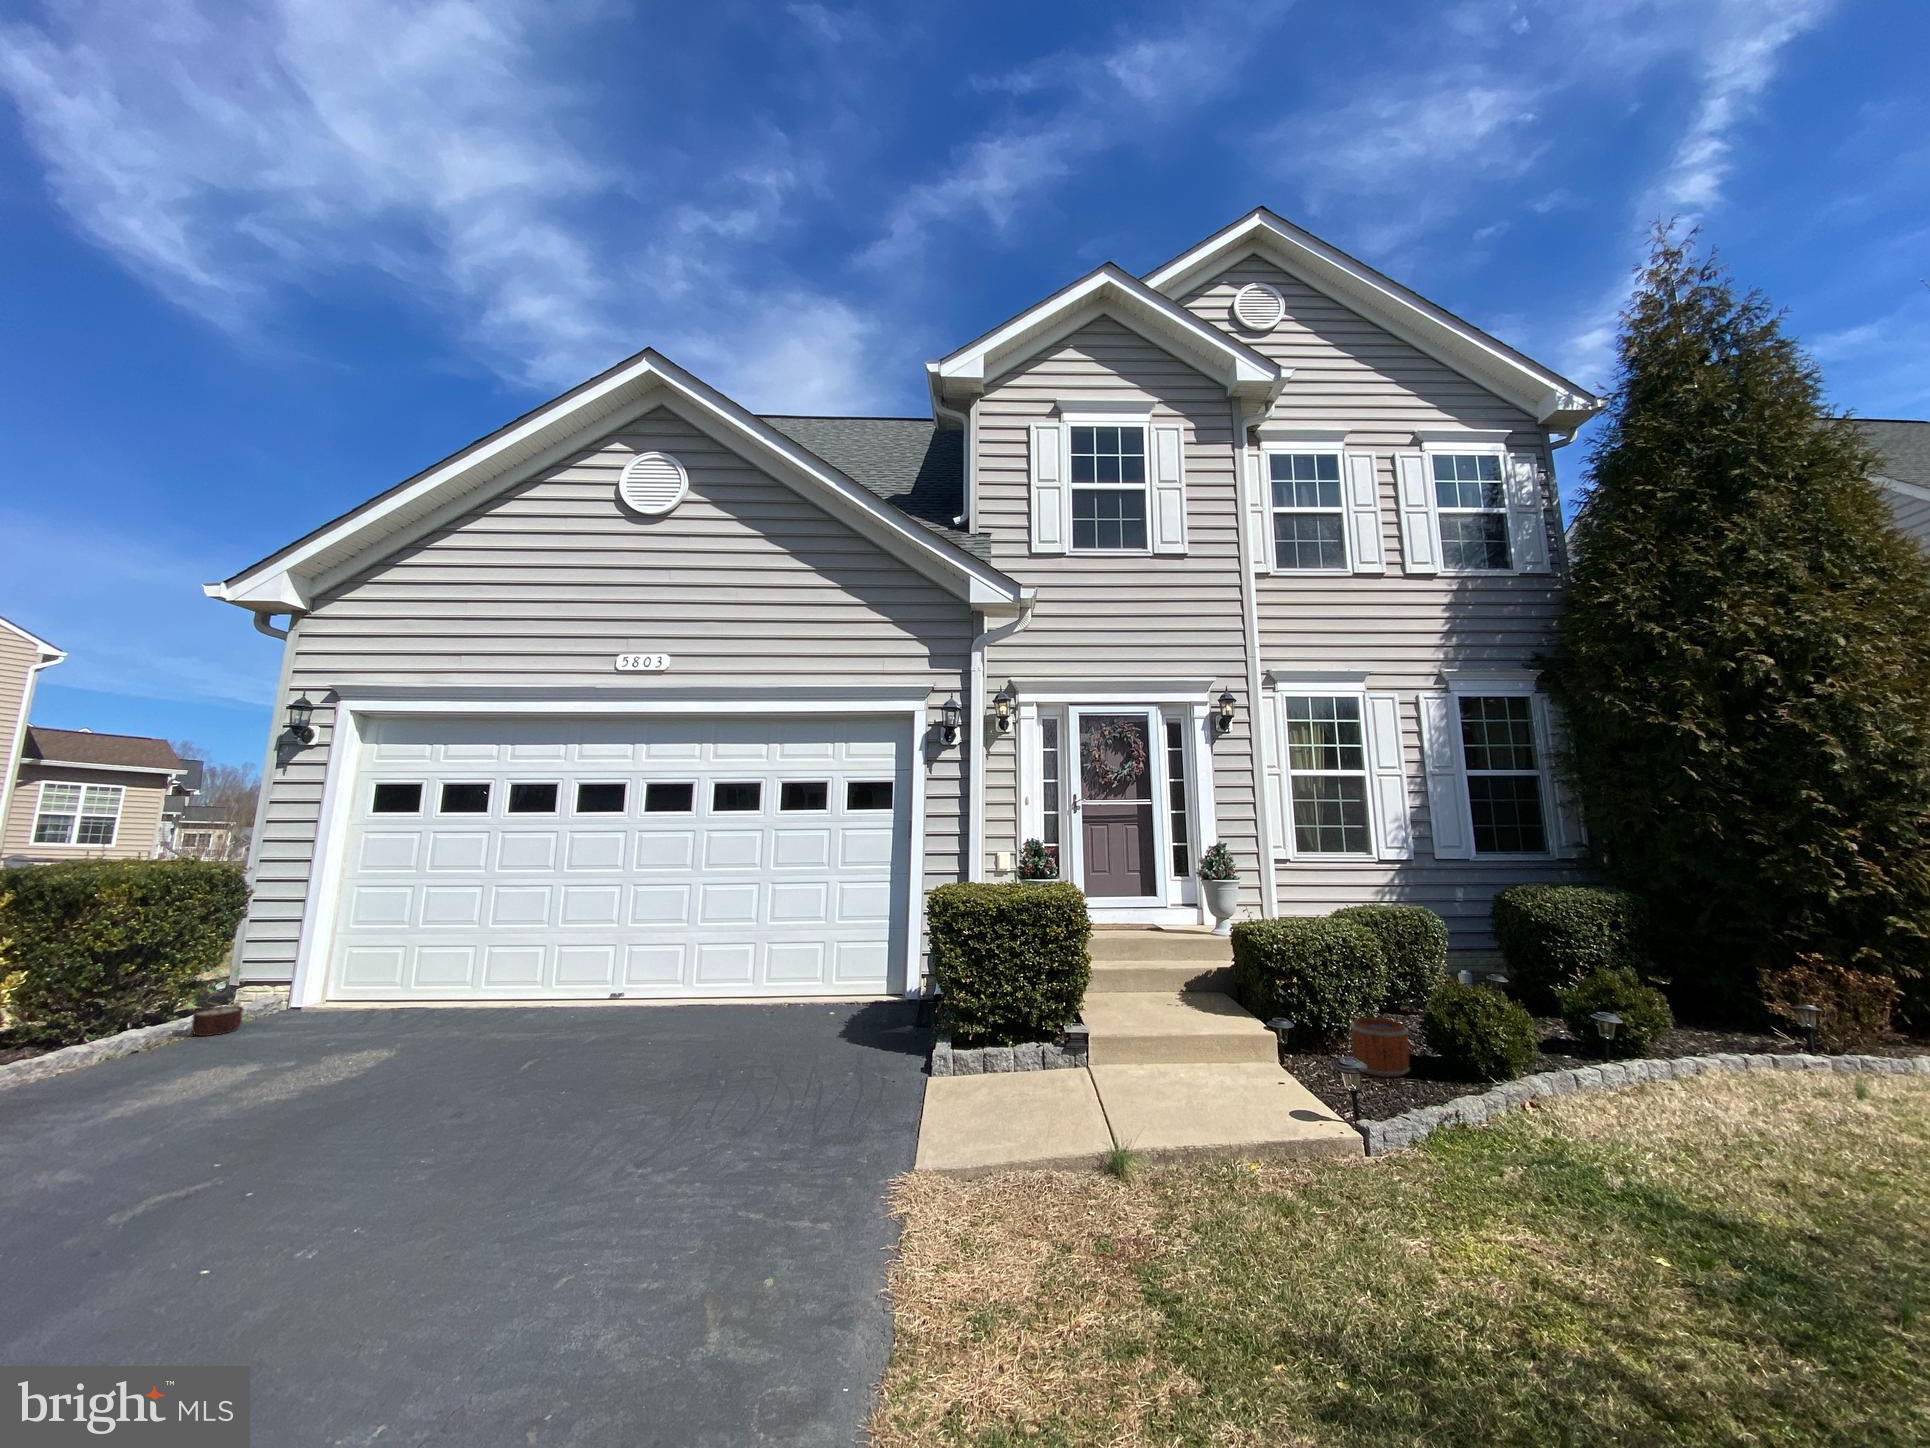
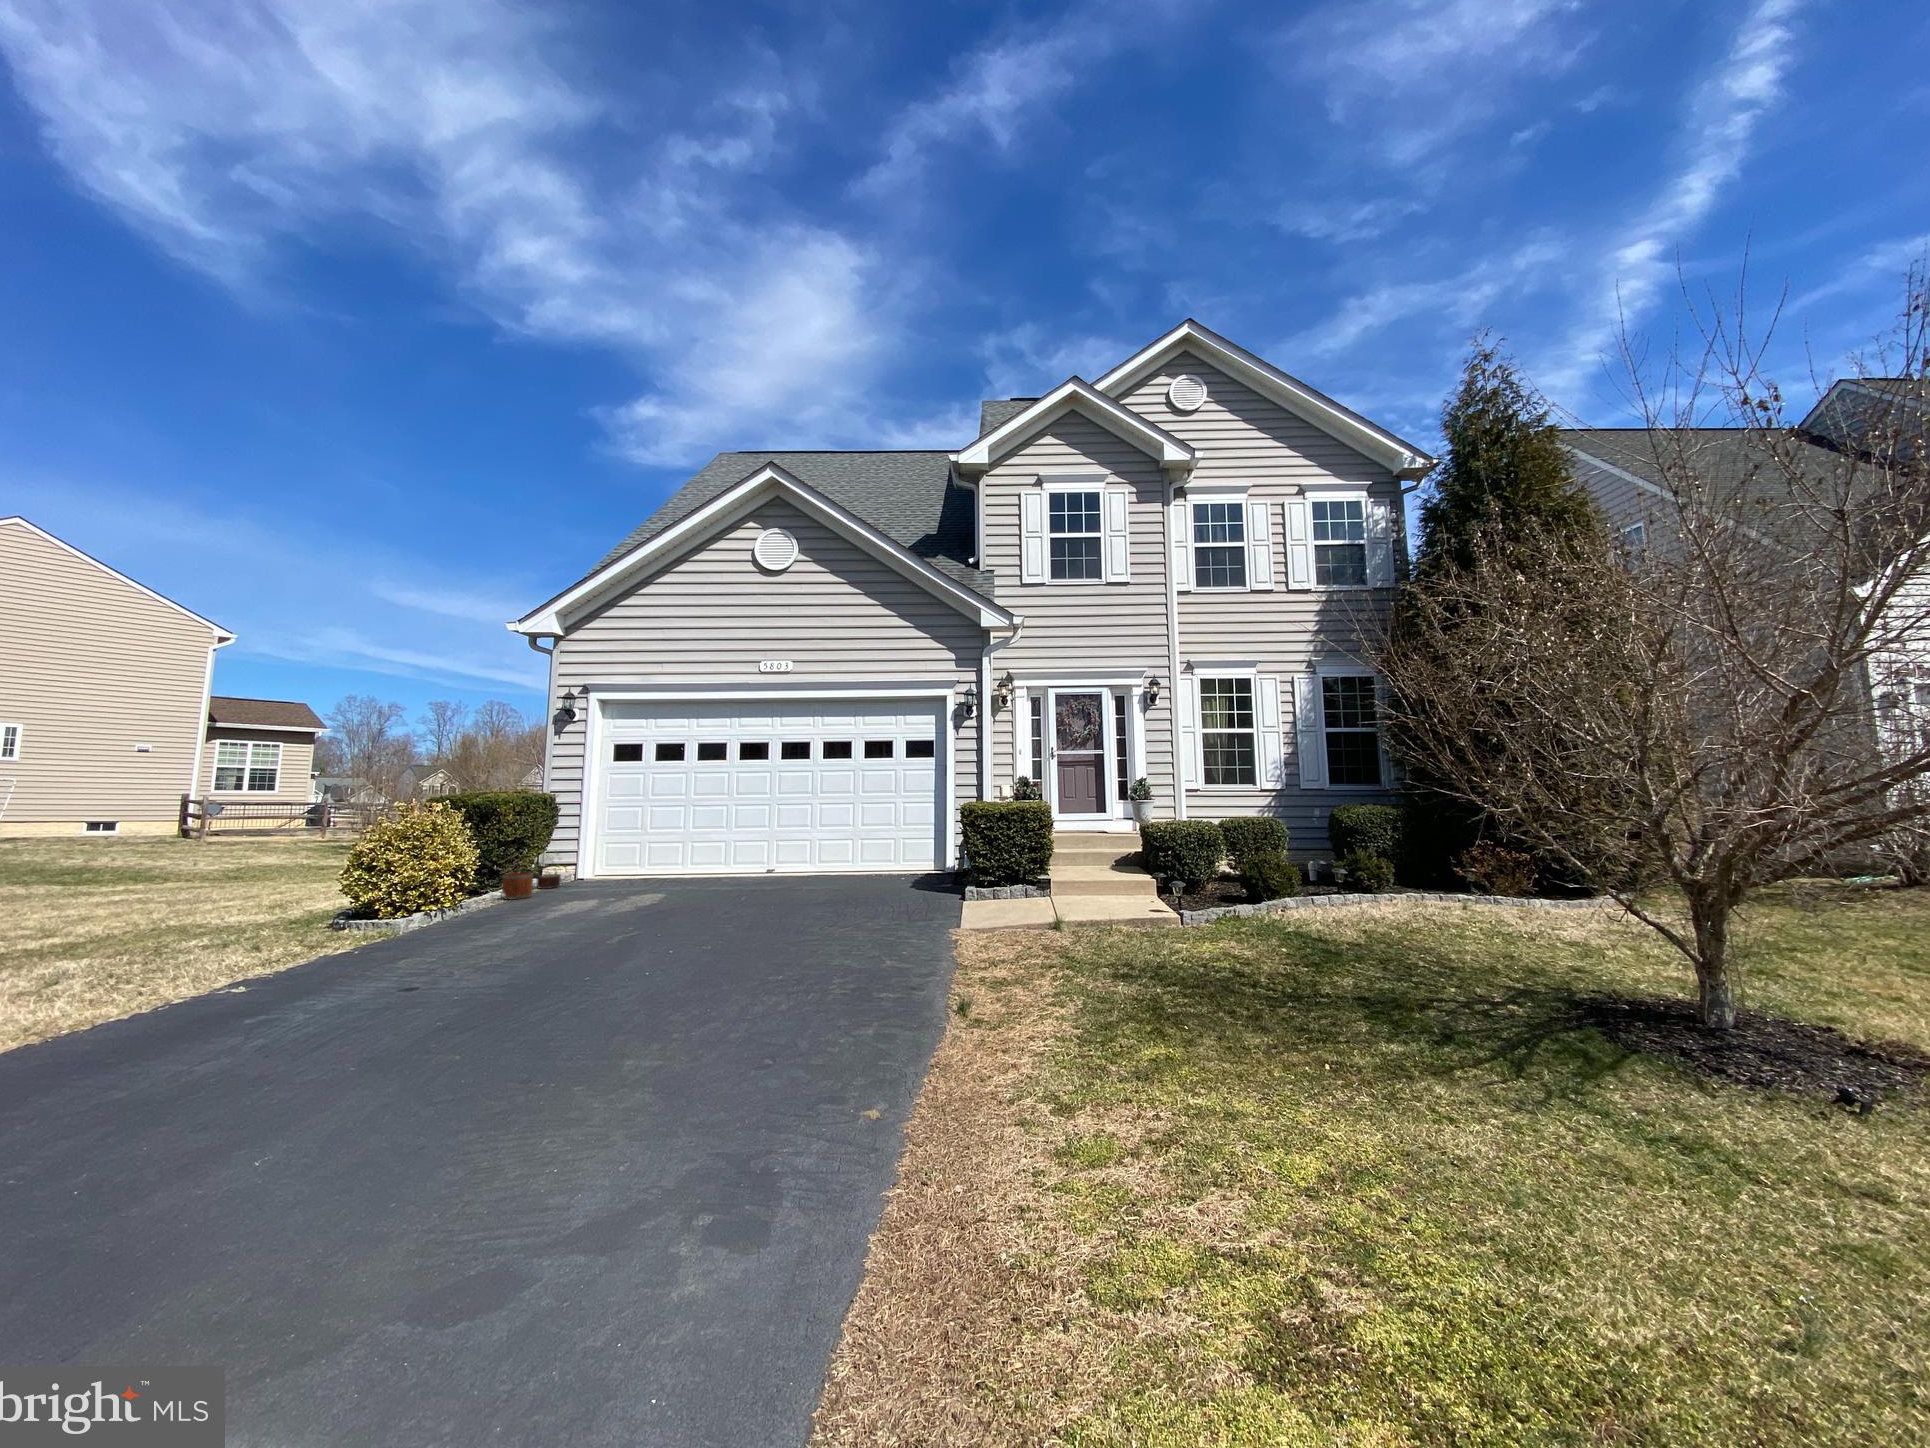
bucket: present [1351,1017,1410,1077] -> present [502,872,533,900]

